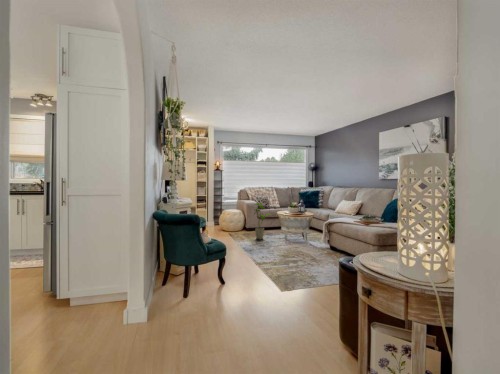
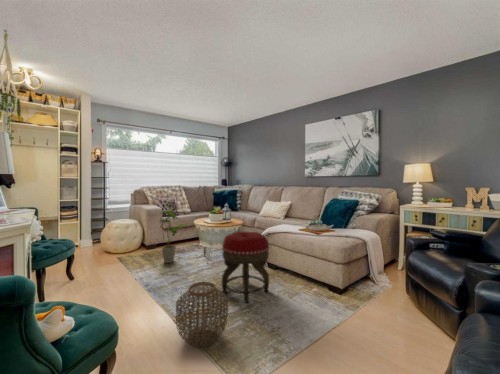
footstool: none [287,218,320,263] -> present [222,232,269,303]
woven basket: none [253,240,282,274] -> present [176,282,228,348]

